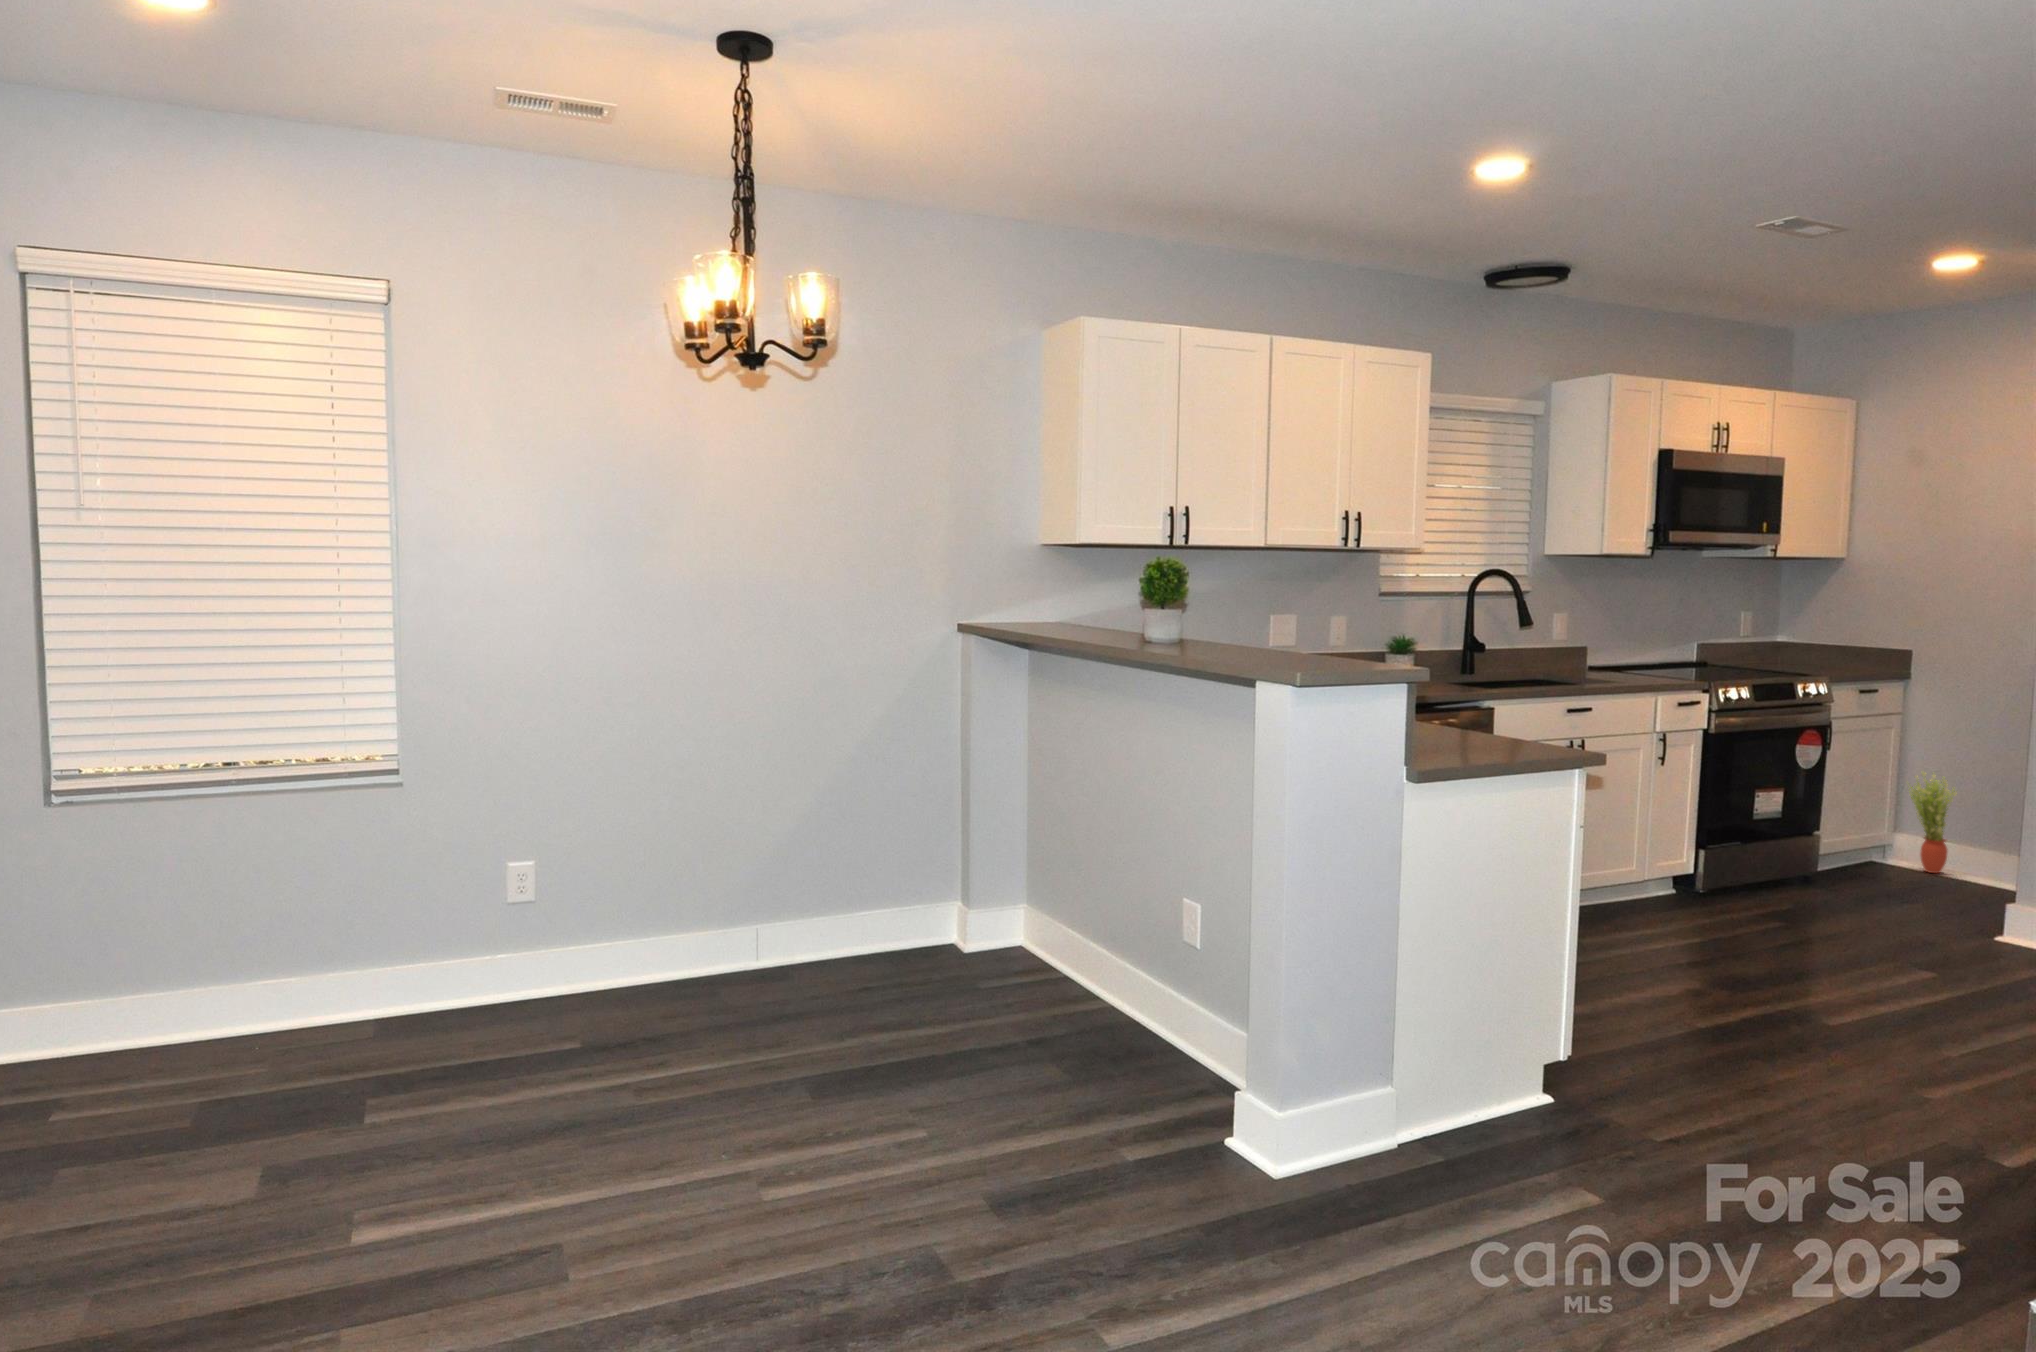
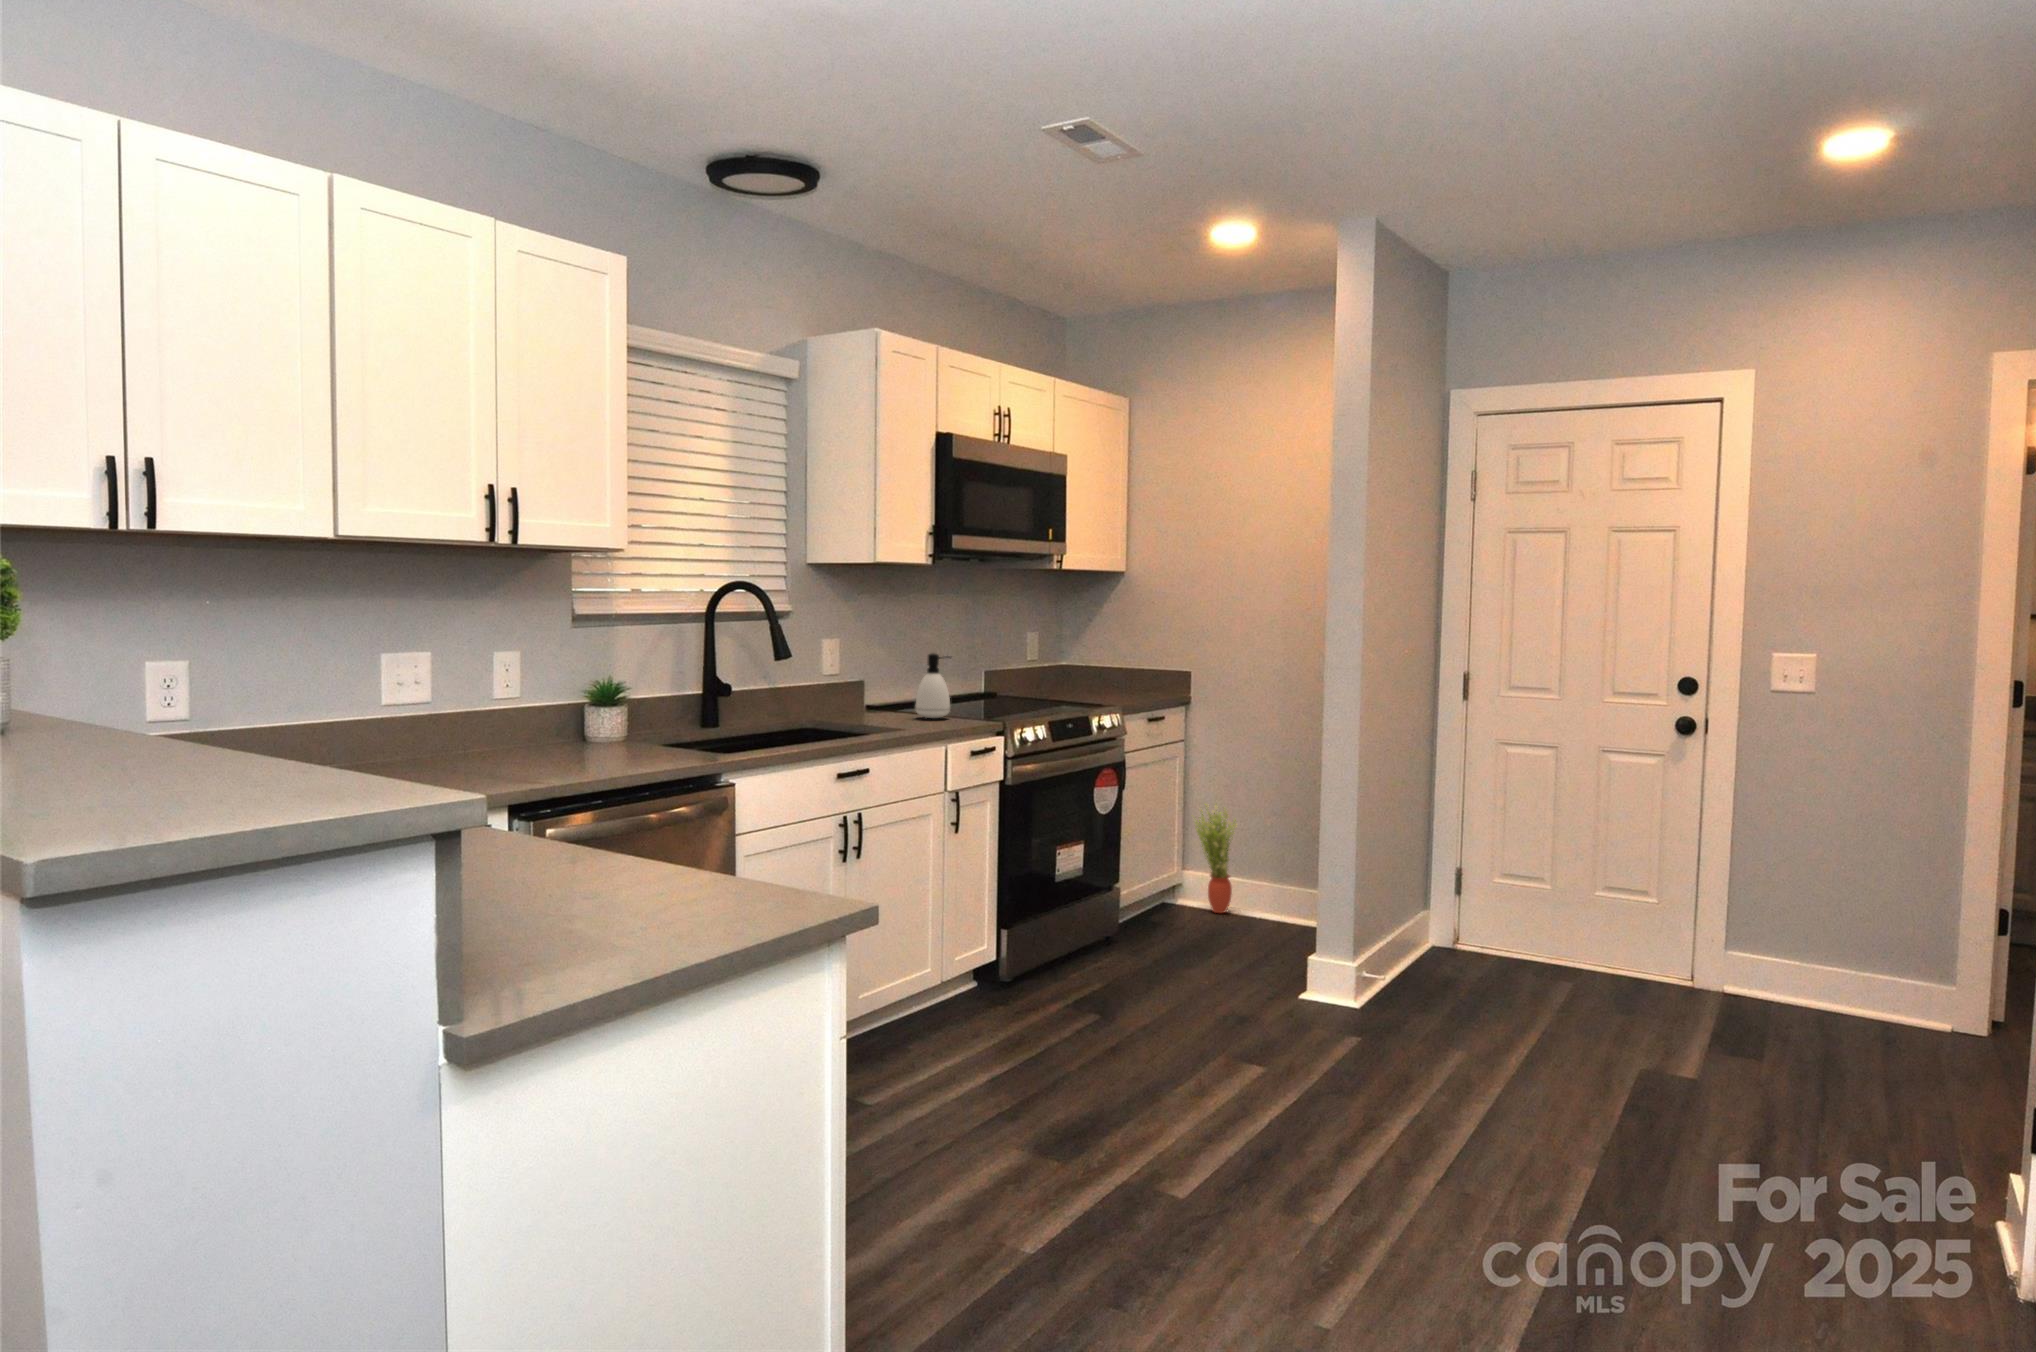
soap dispenser: none [1632,626,1666,677] -> present [915,653,950,718]

